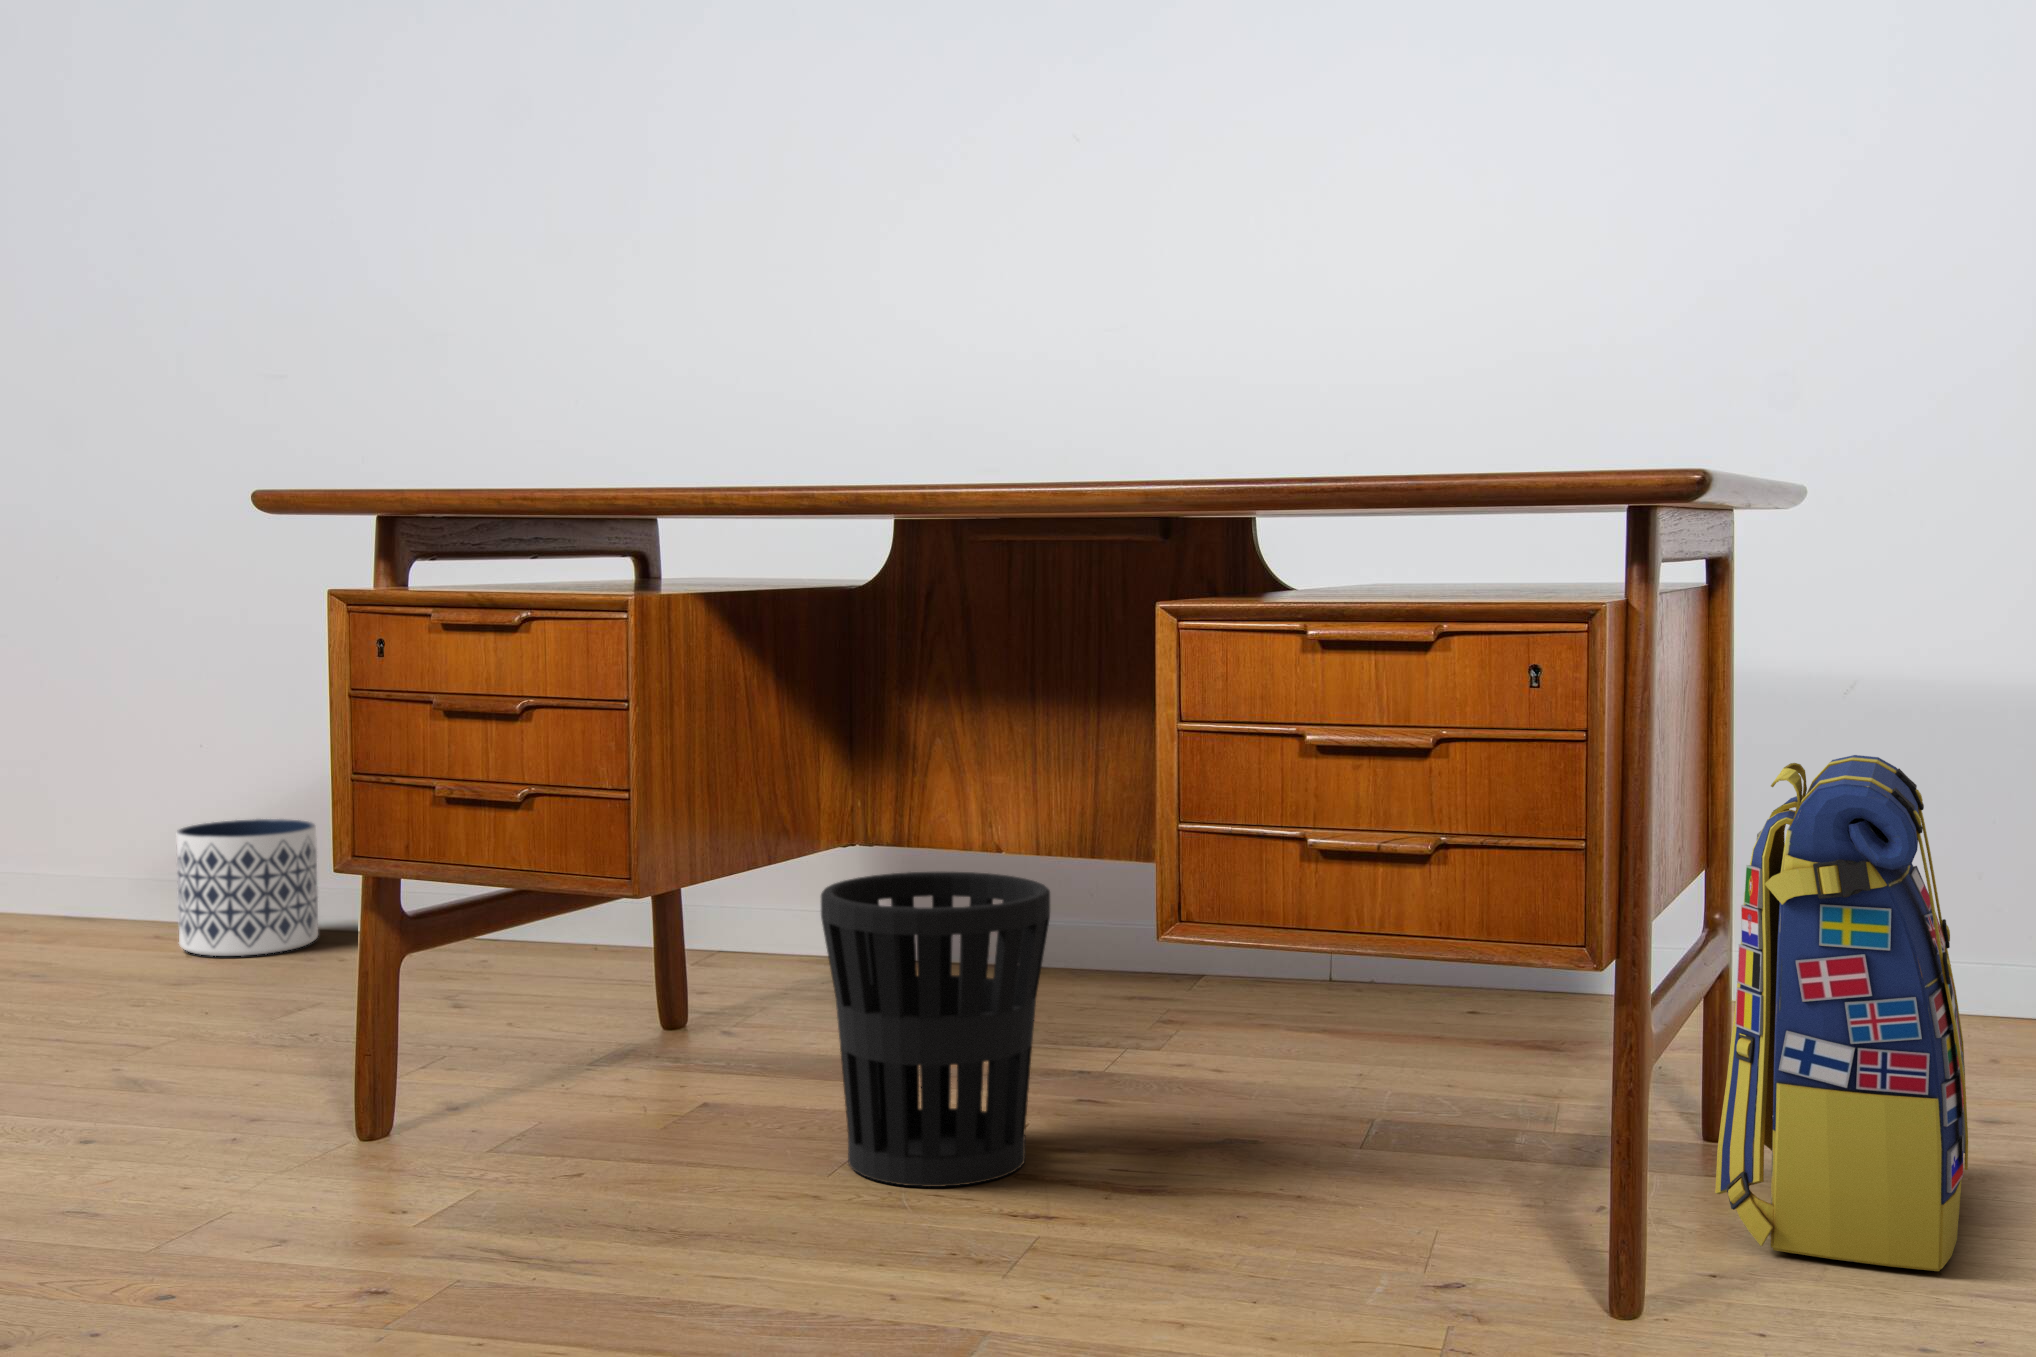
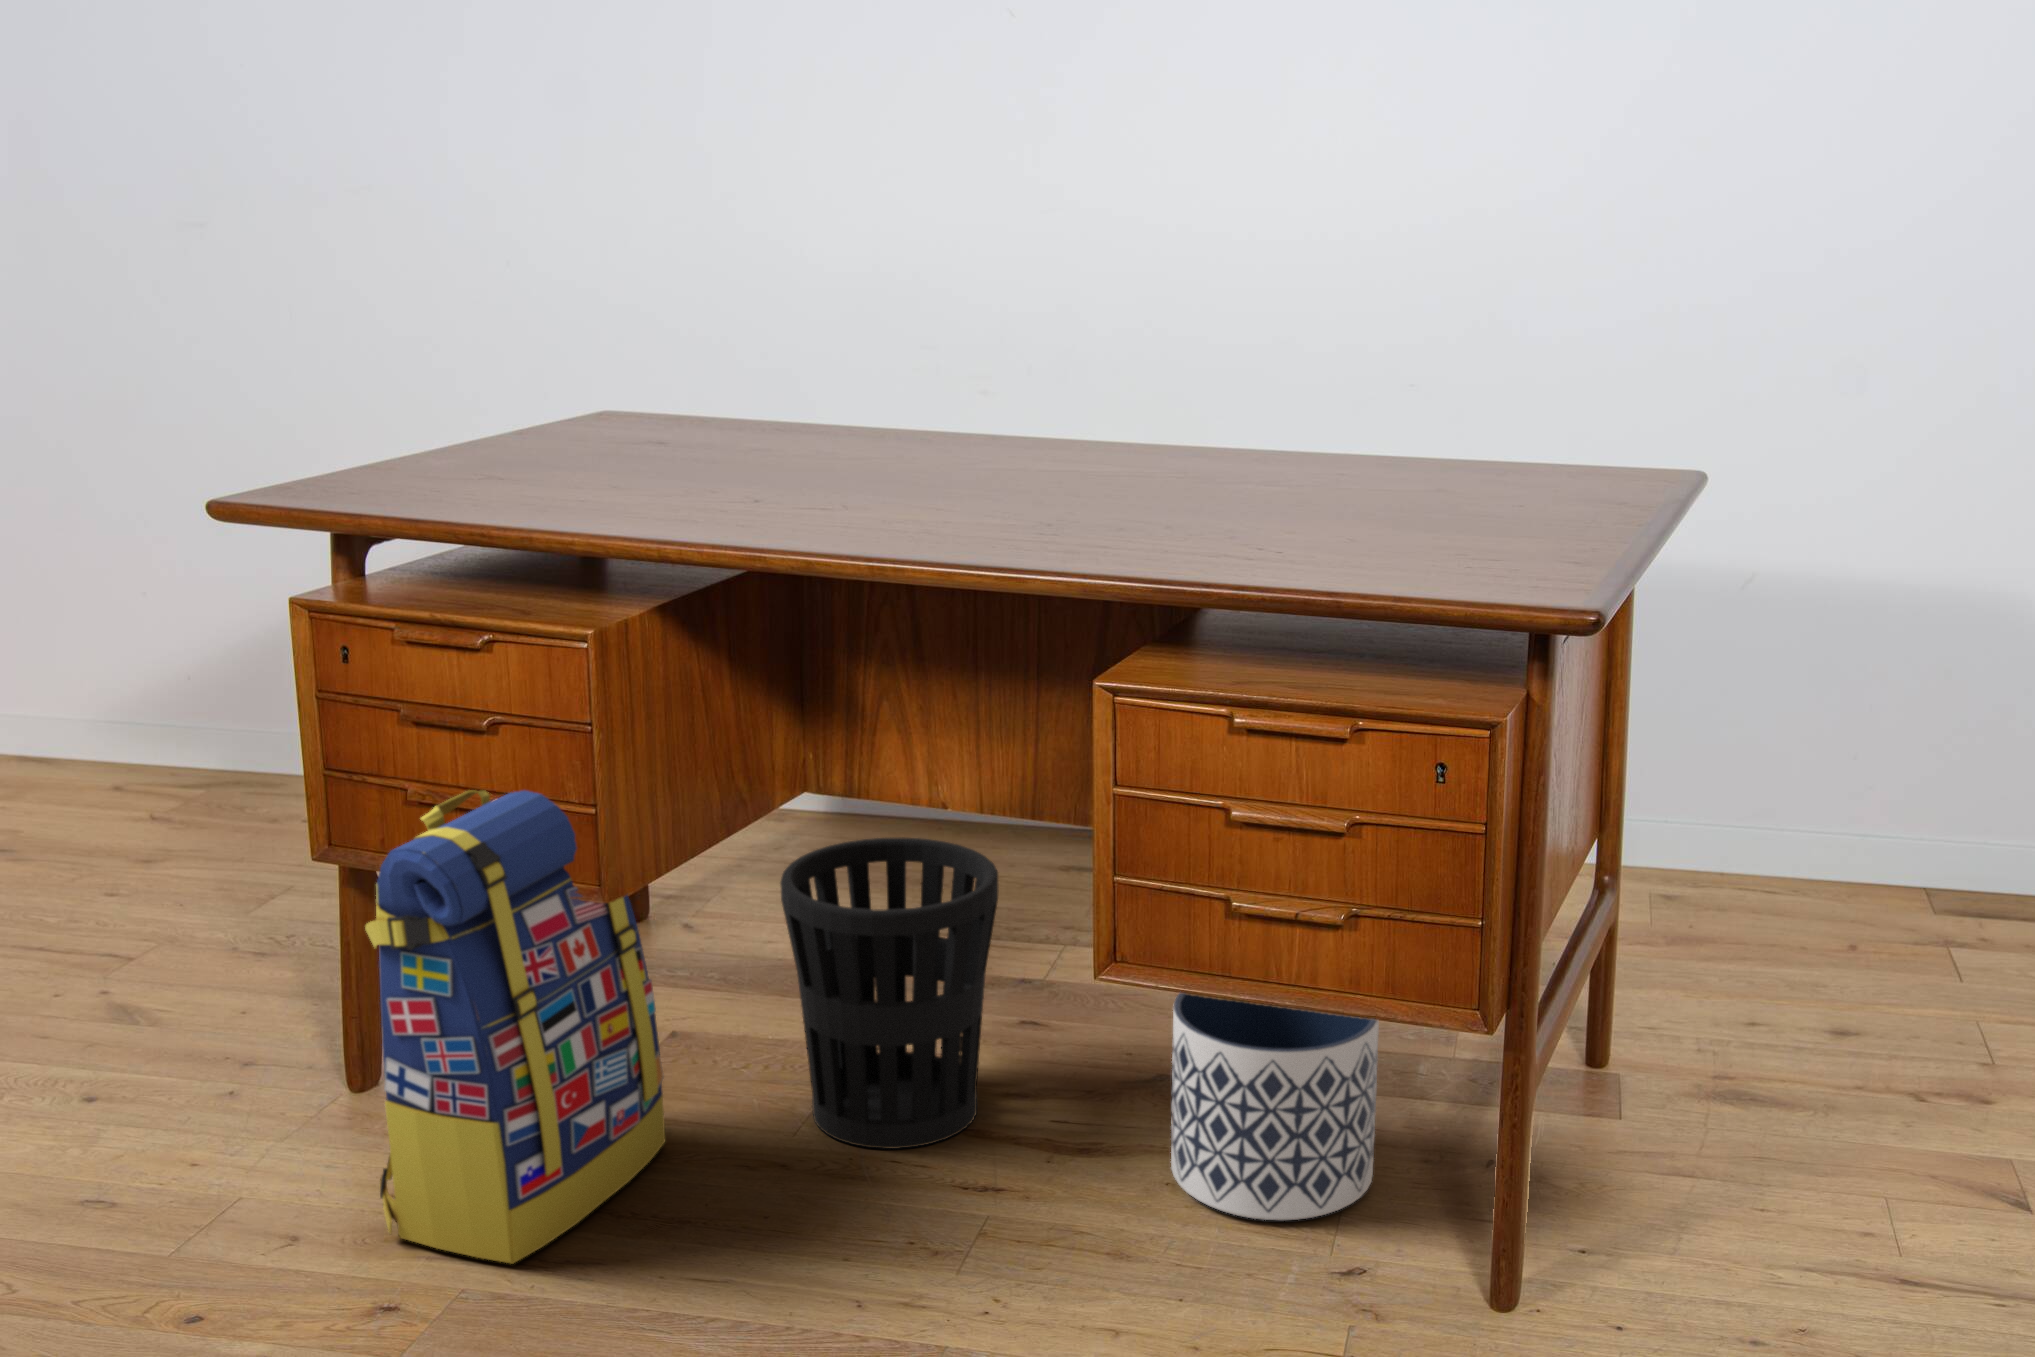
backpack: present [1715,755,1968,1271] -> present [365,790,665,1264]
planter: present [177,819,318,956] -> present [1171,993,1379,1220]

